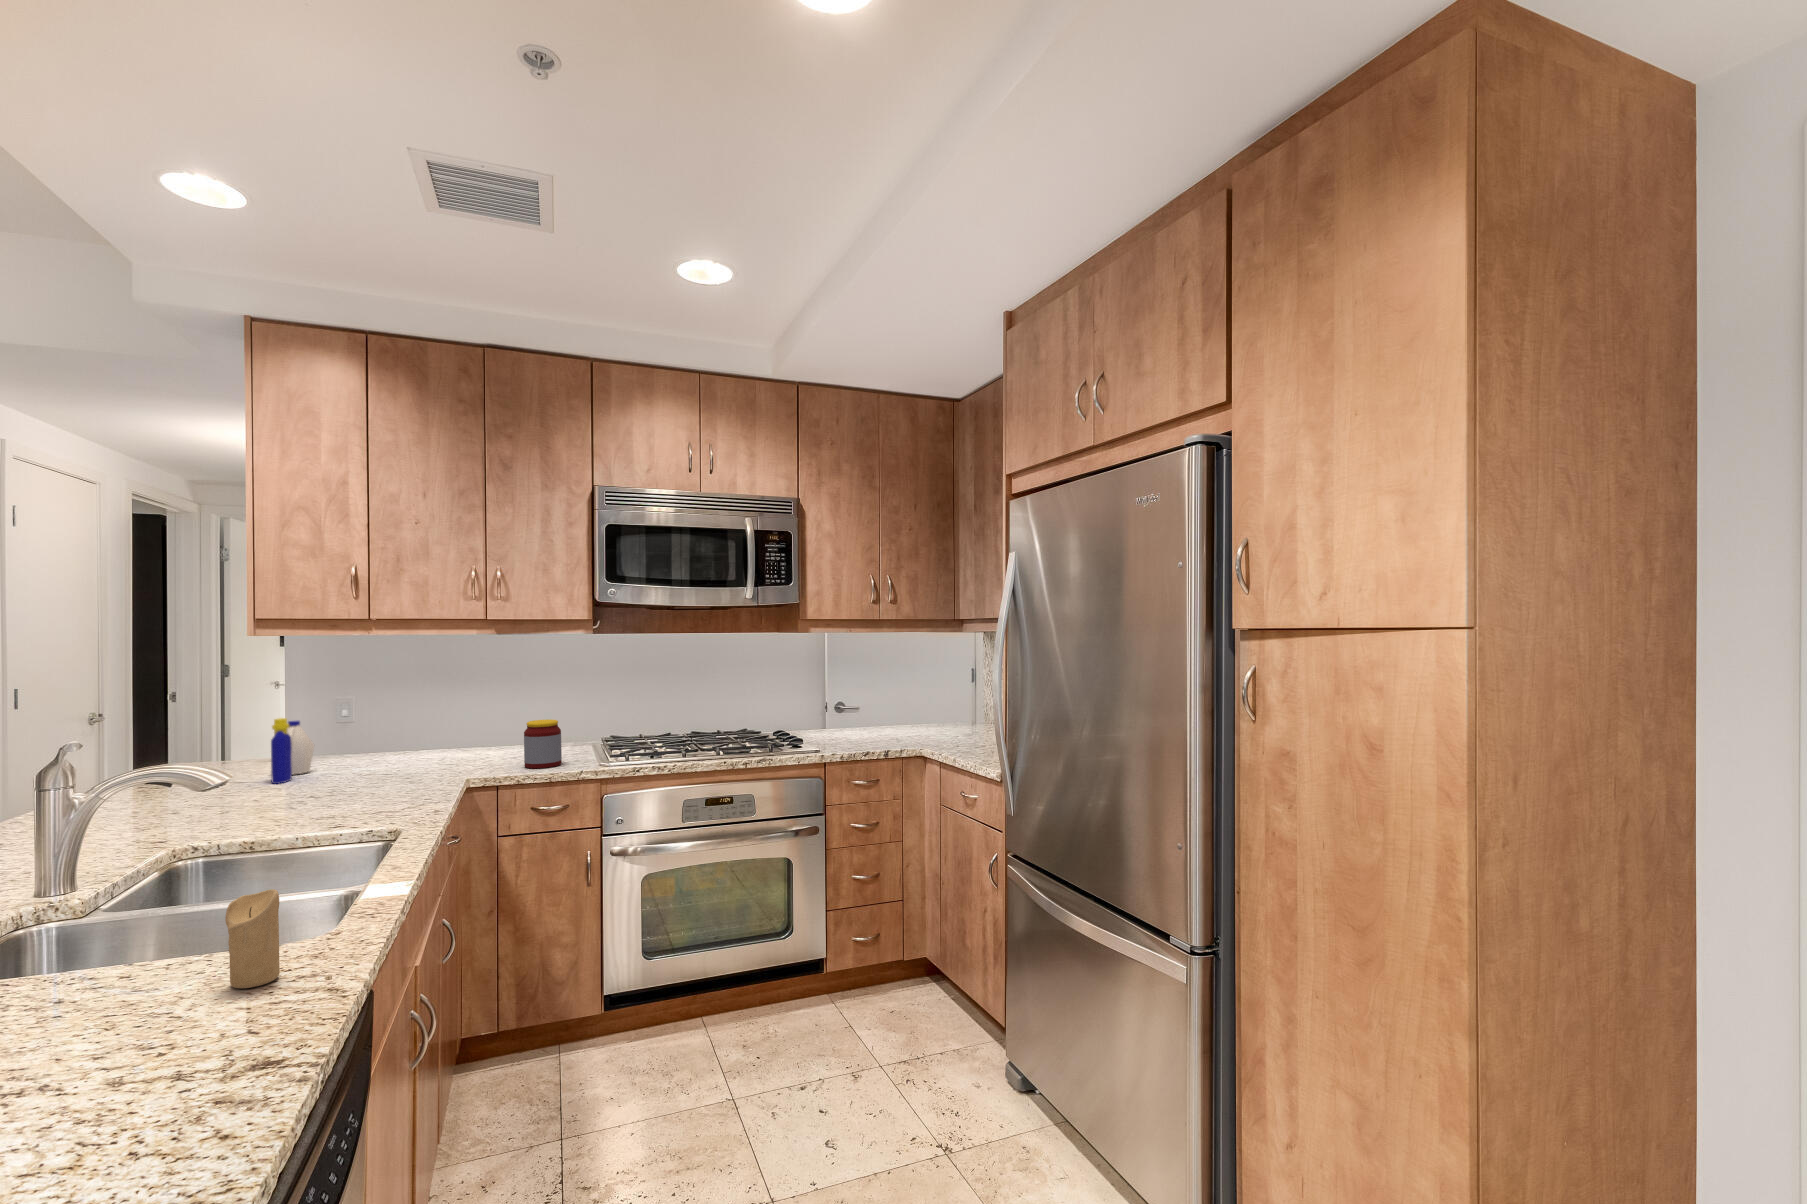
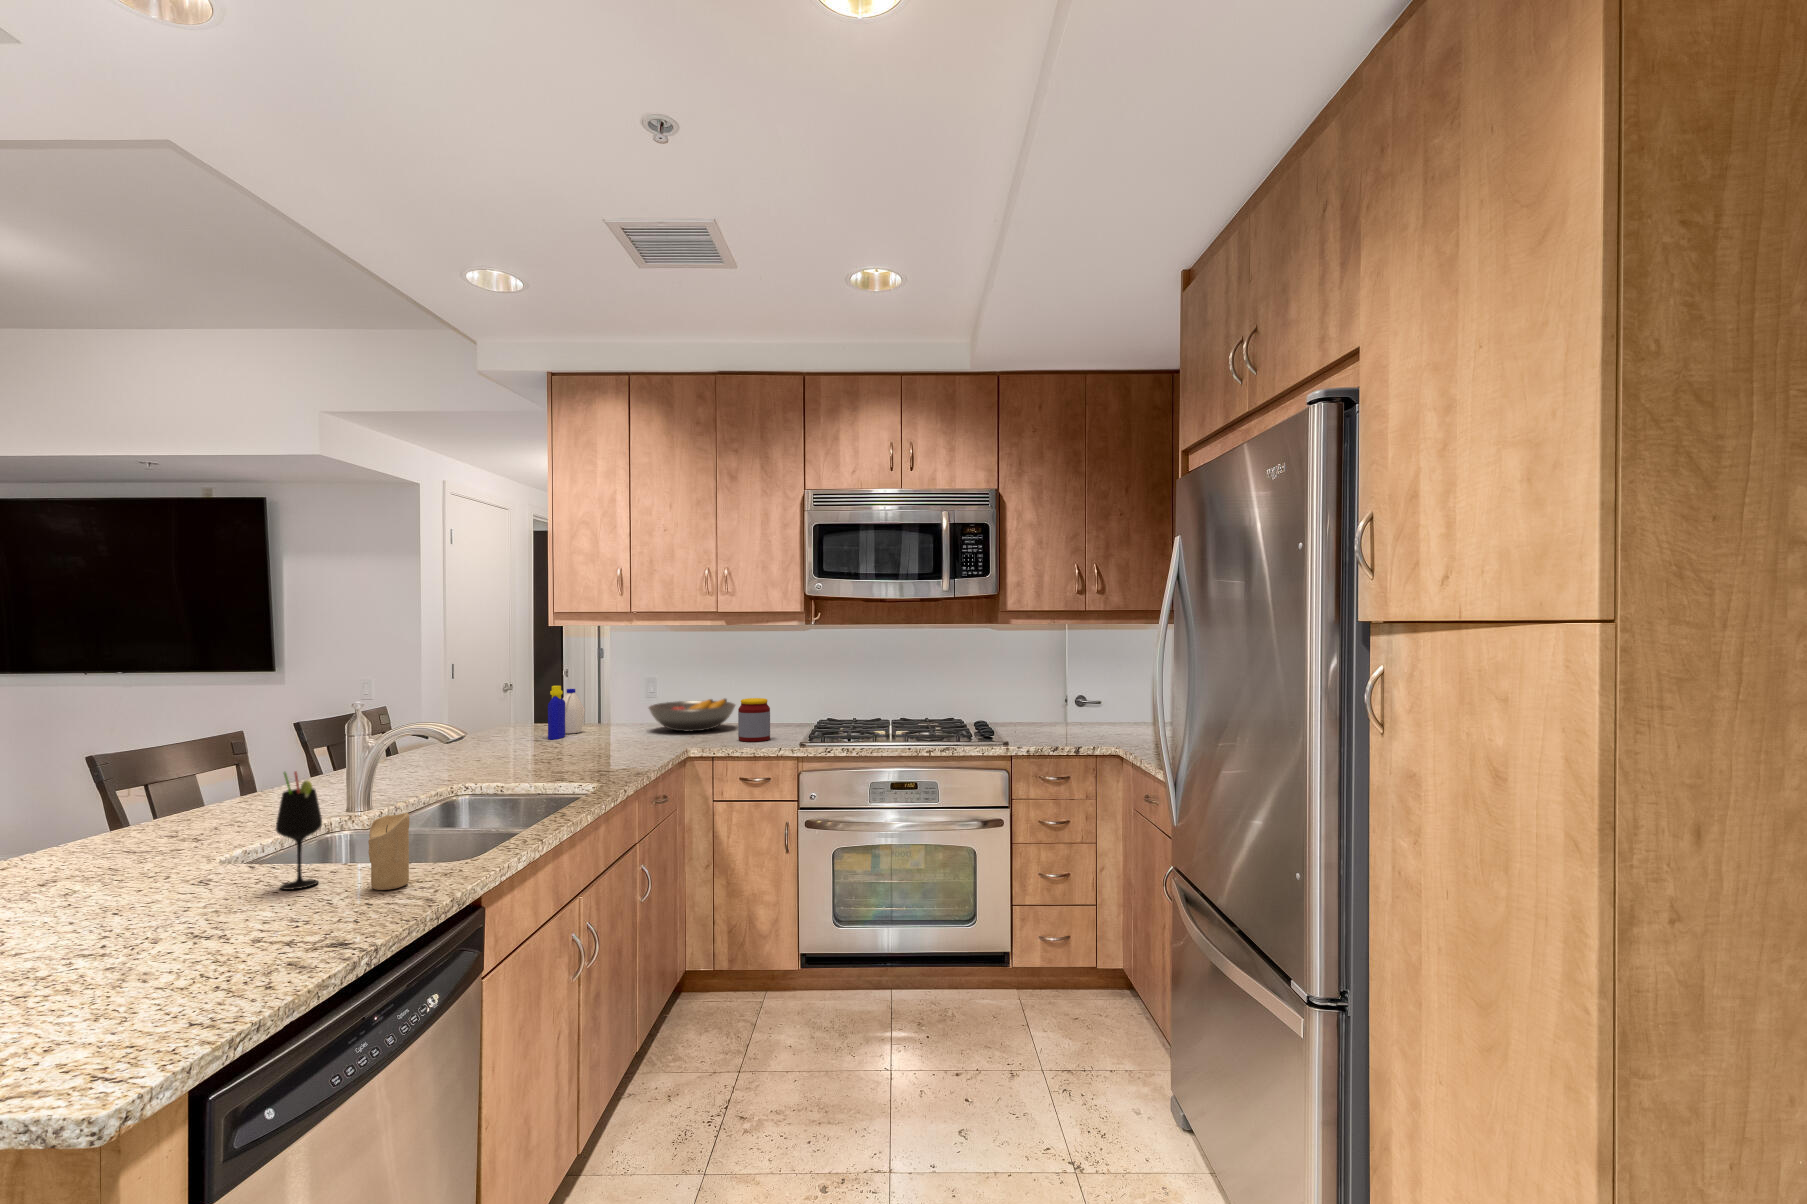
fruit bowl: none [398,722,507,762] -> present [649,699,735,731]
wine glass: none [82,853,147,1007] -> present [276,772,322,890]

